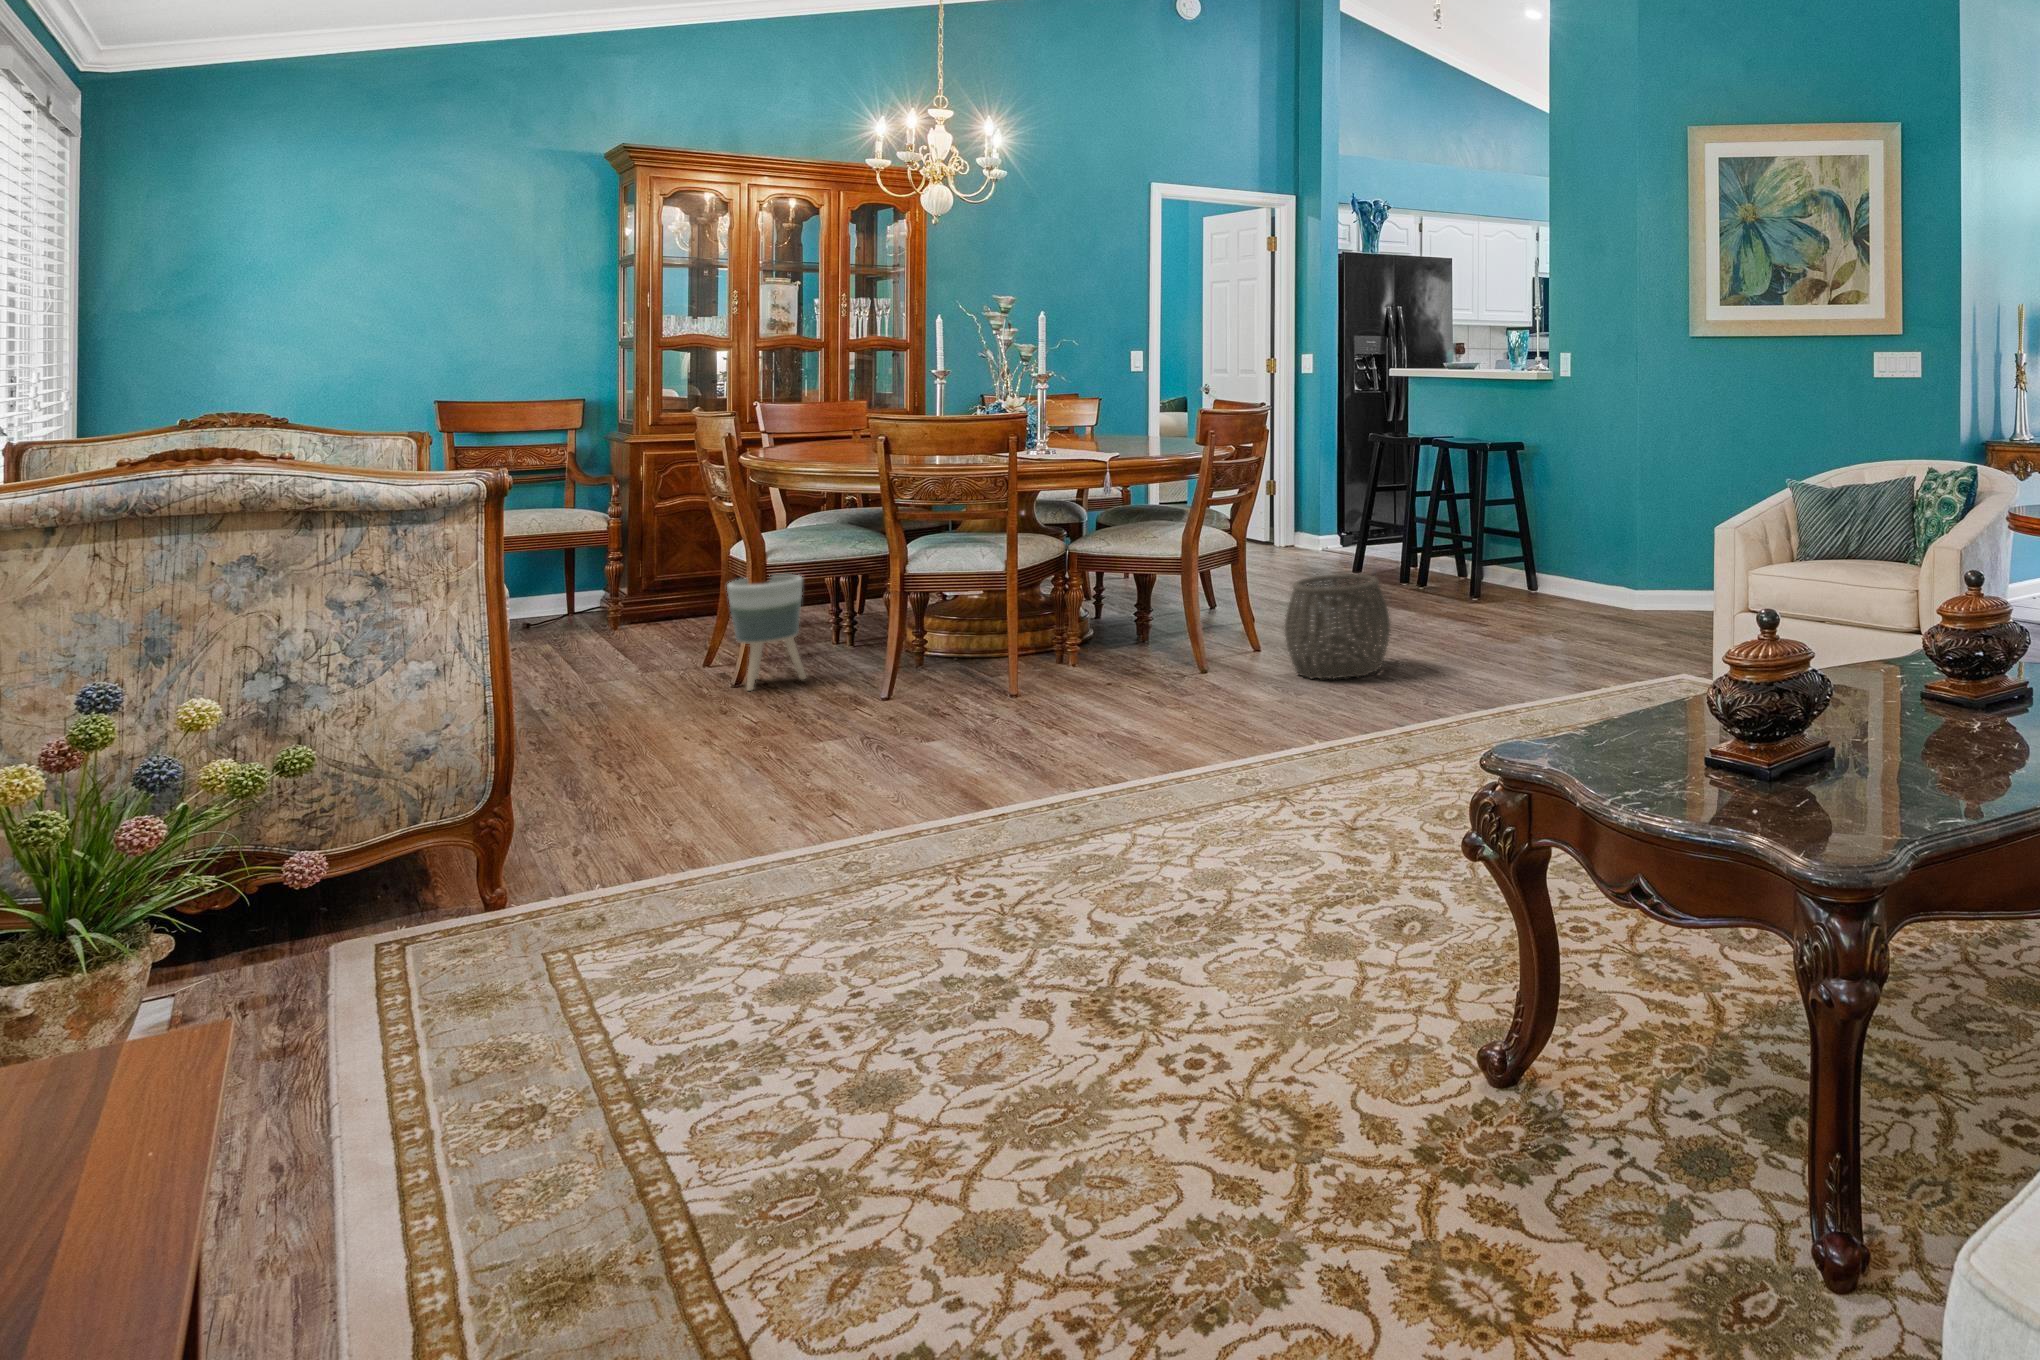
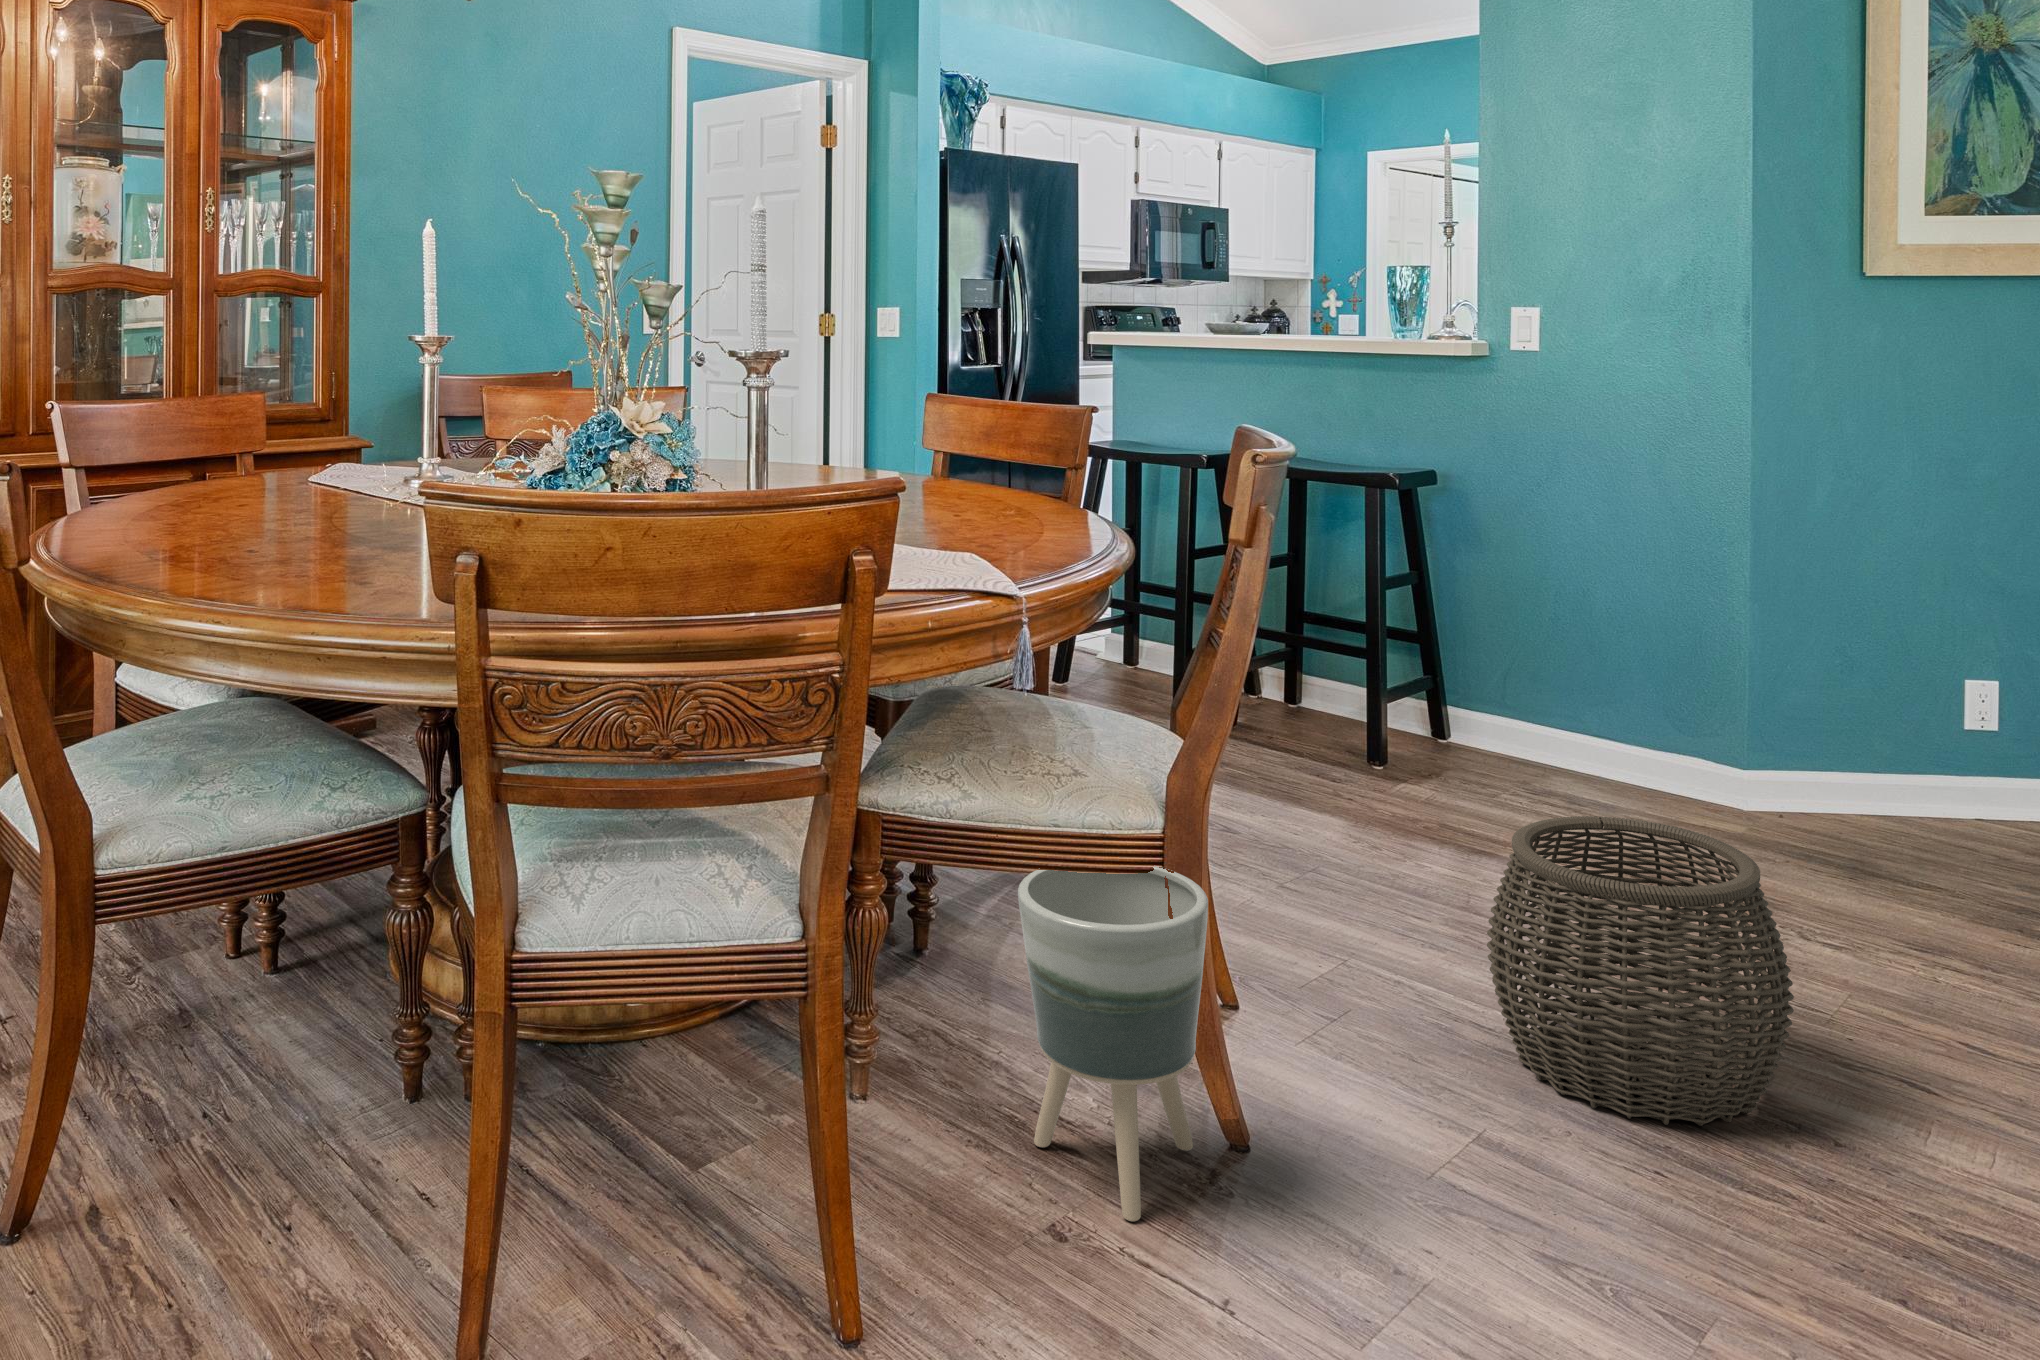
planter: present [727,575,806,691] -> present [1018,866,1208,1221]

